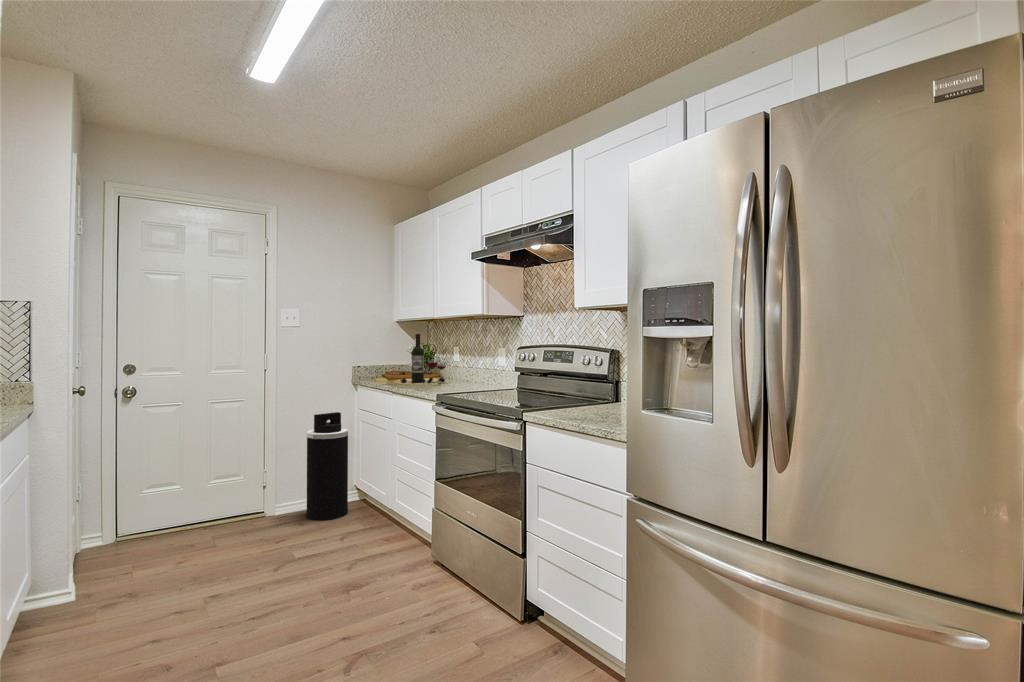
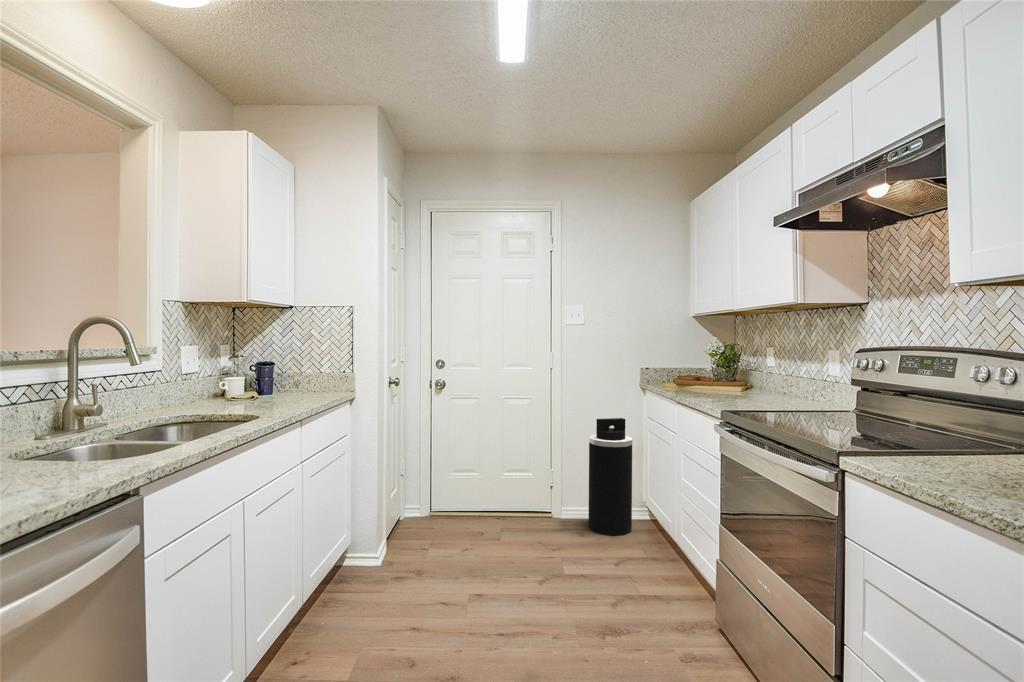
wine bottle: present [400,334,446,383] -> none [692,332,752,394]

